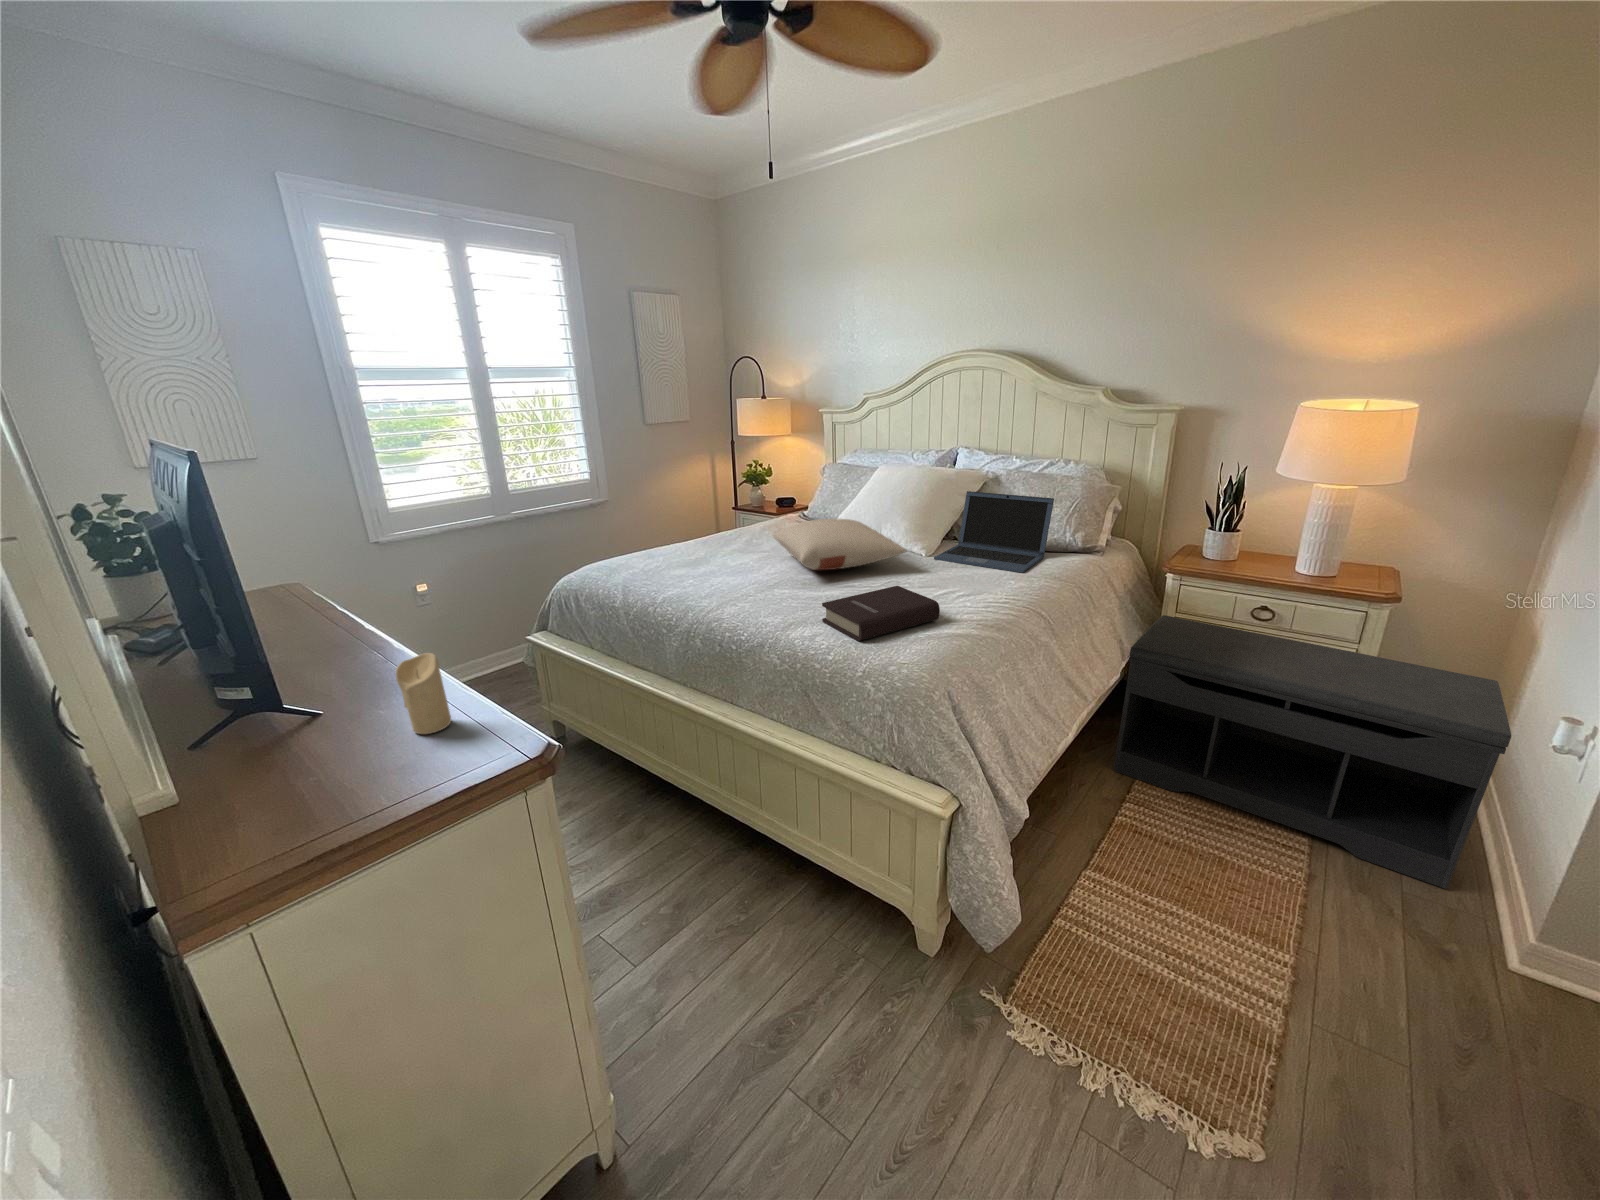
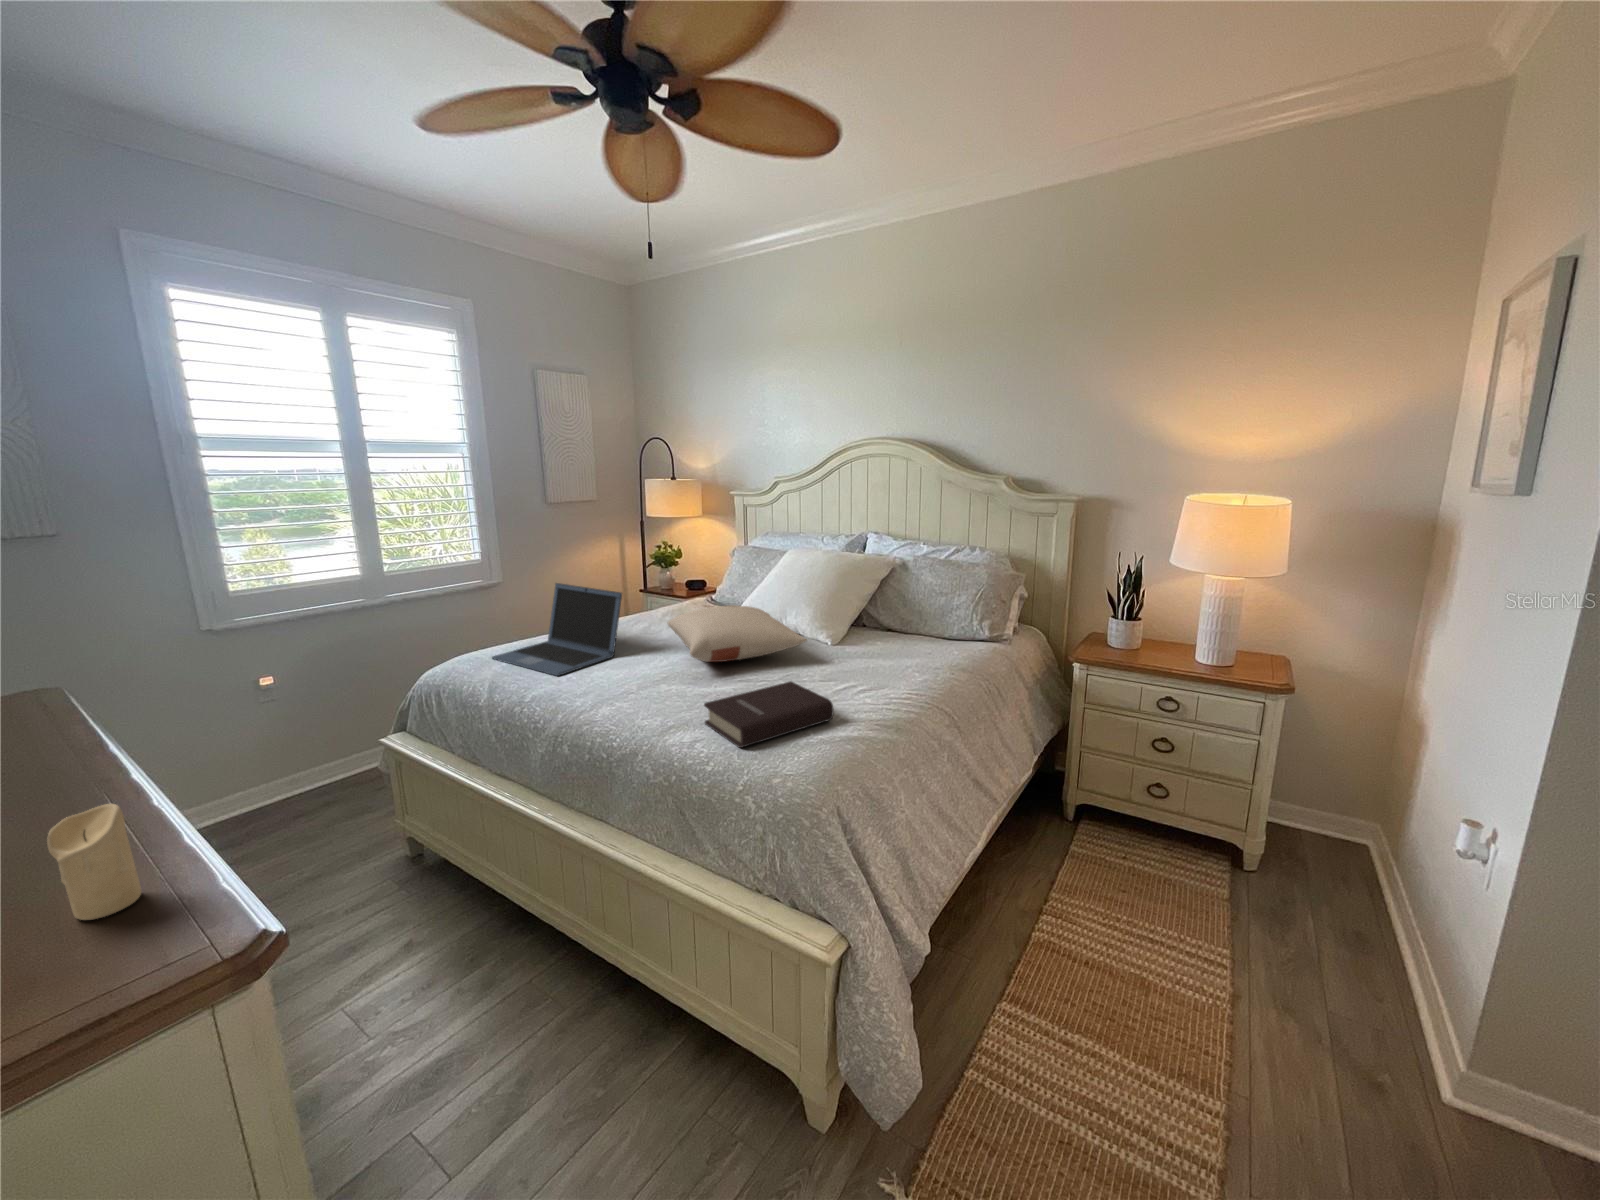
laptop: present [934,491,1054,573] -> present [492,583,622,676]
bench: present [1113,615,1511,889] -> none [1030,705,1414,1005]

